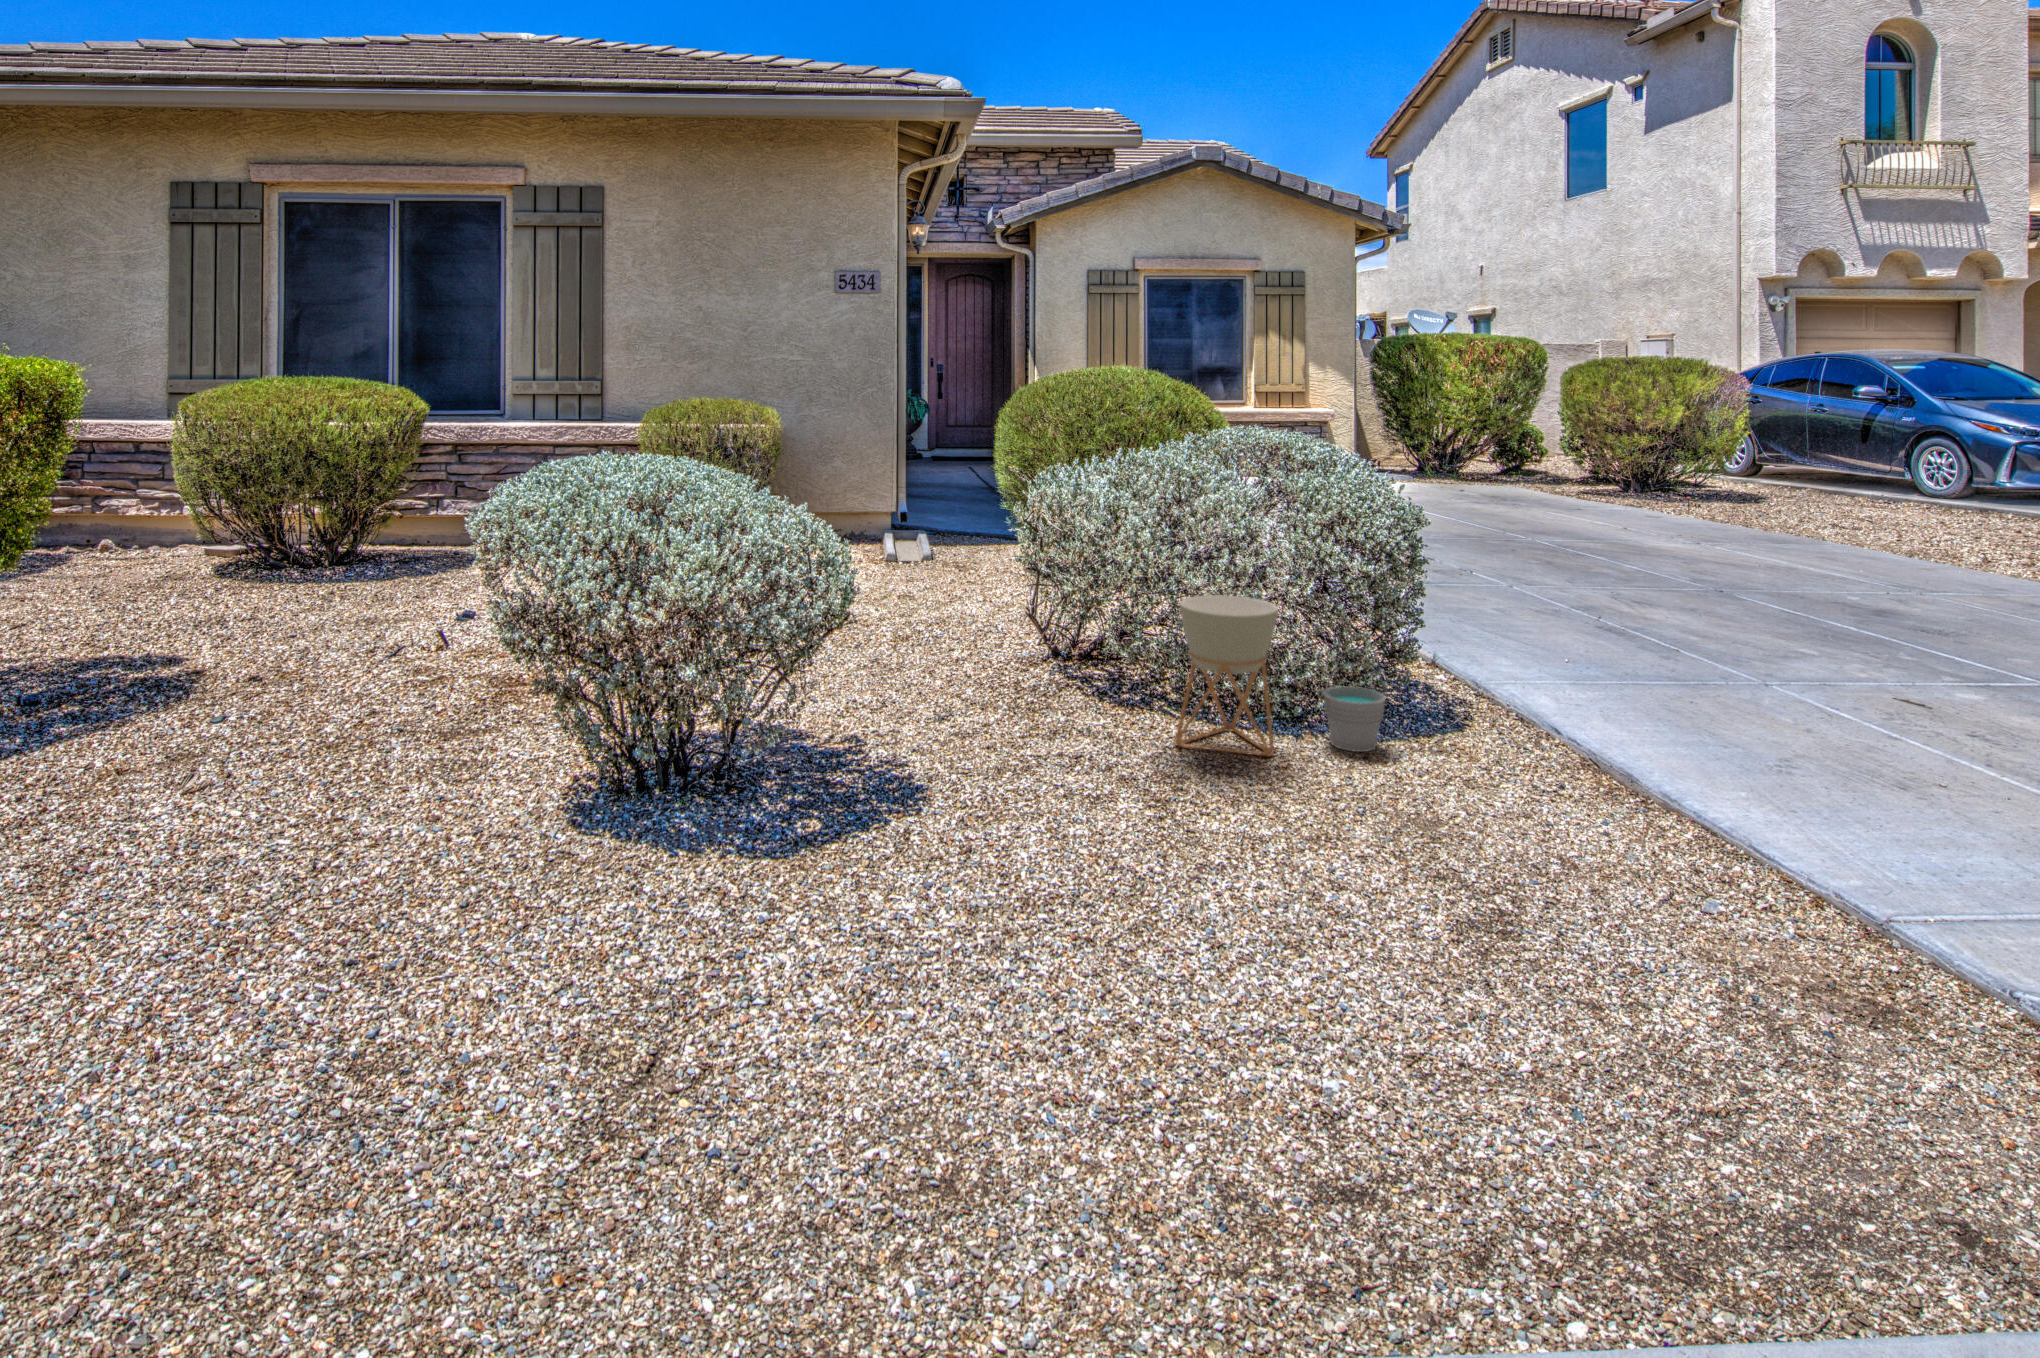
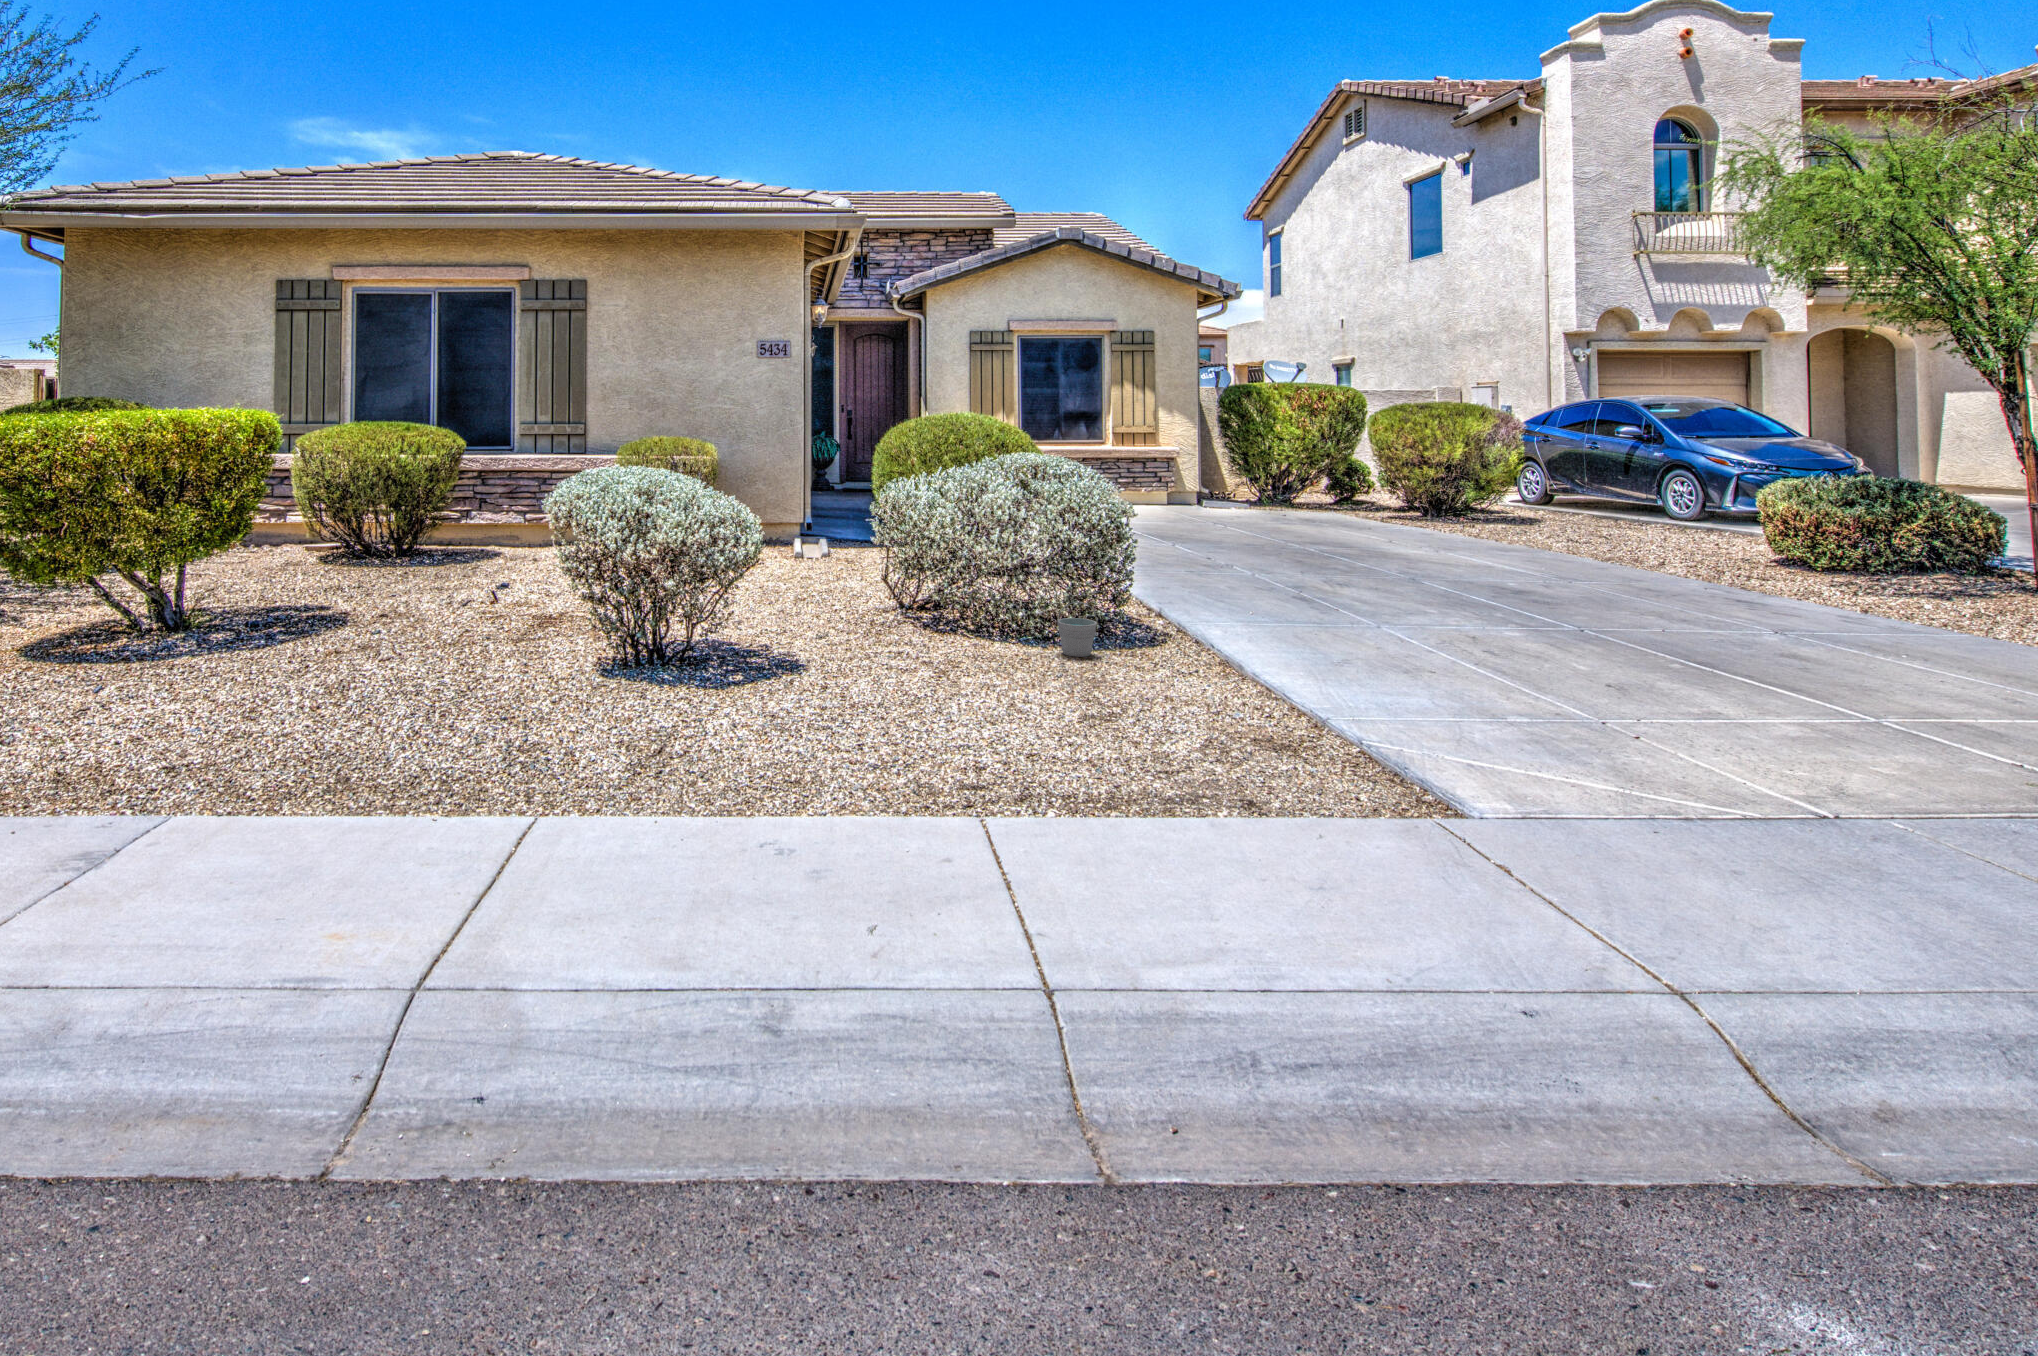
planter: present [1175,595,1278,756] -> none [963,560,1028,658]

